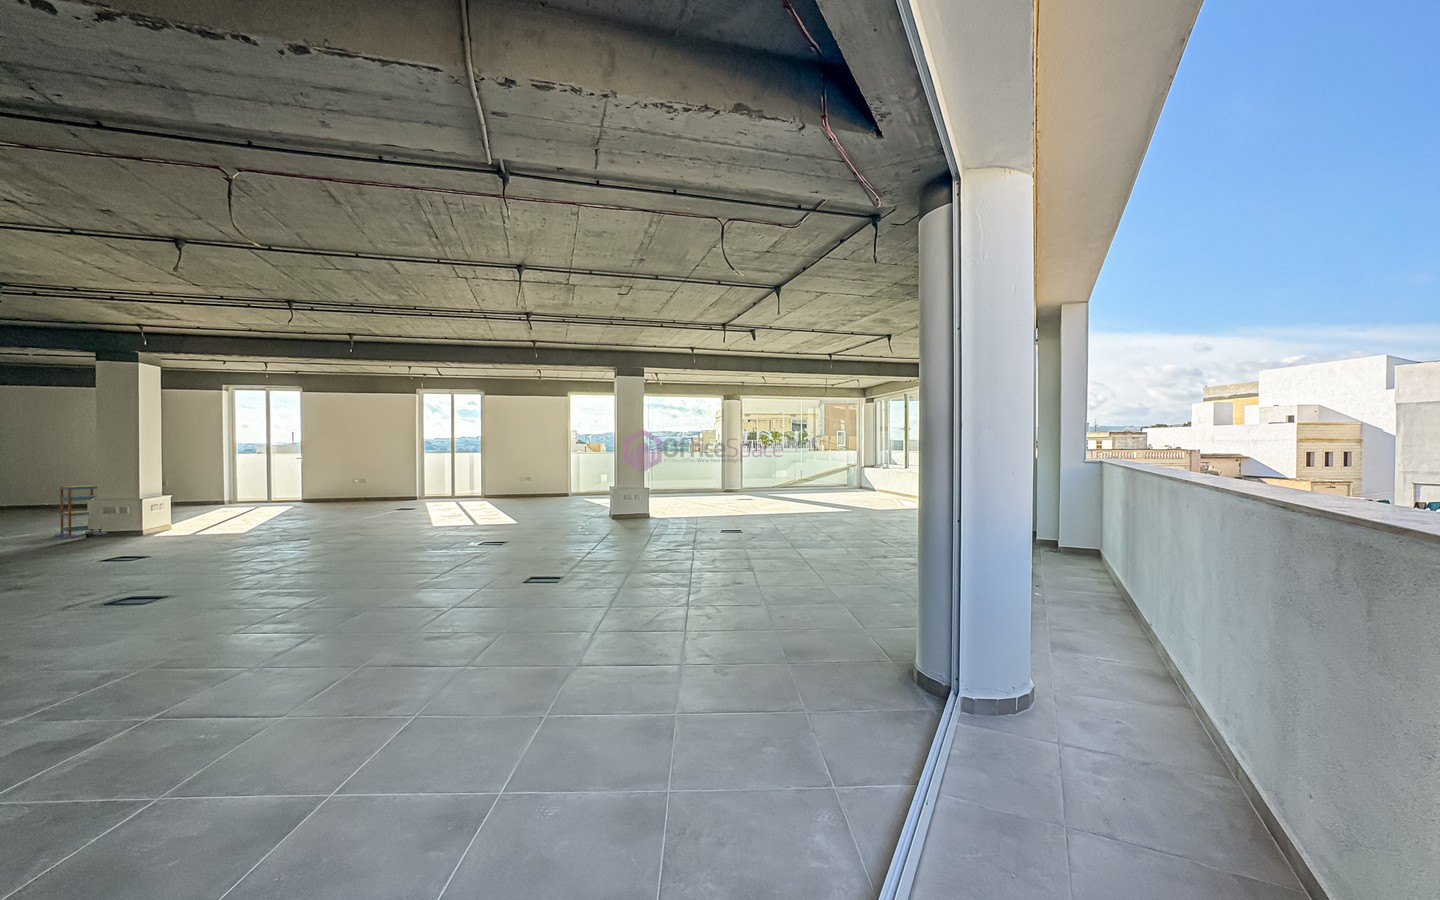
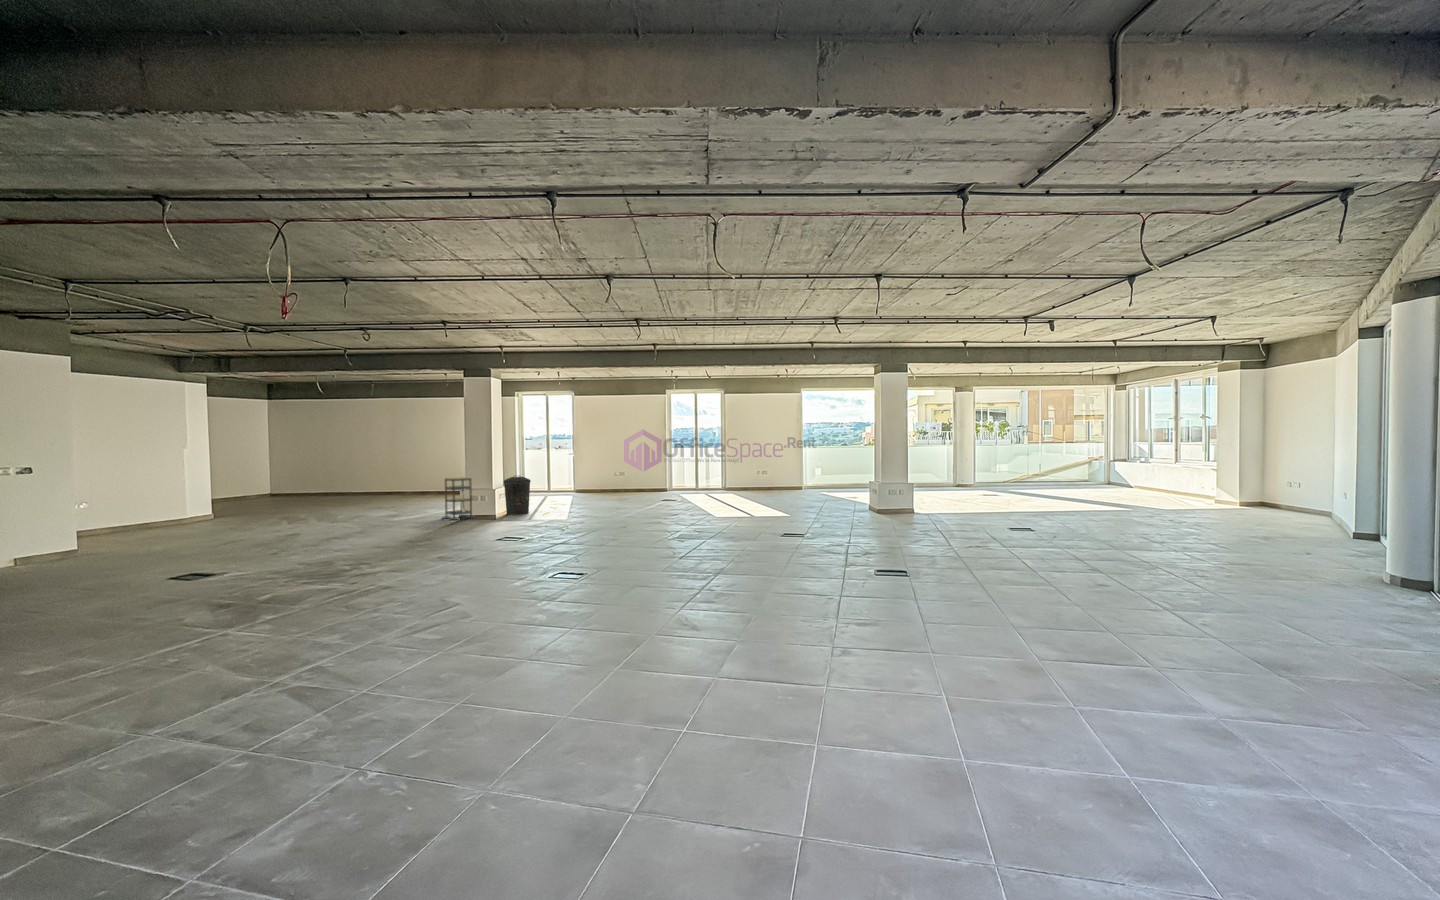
trash can: none [157,483,198,529] -> present [504,476,531,515]

